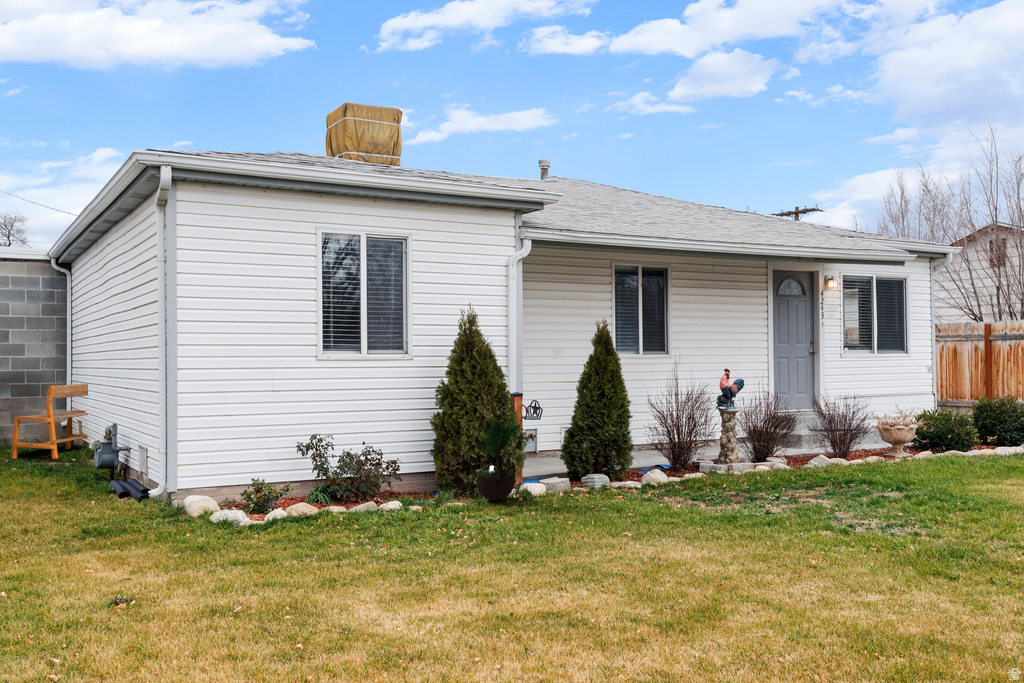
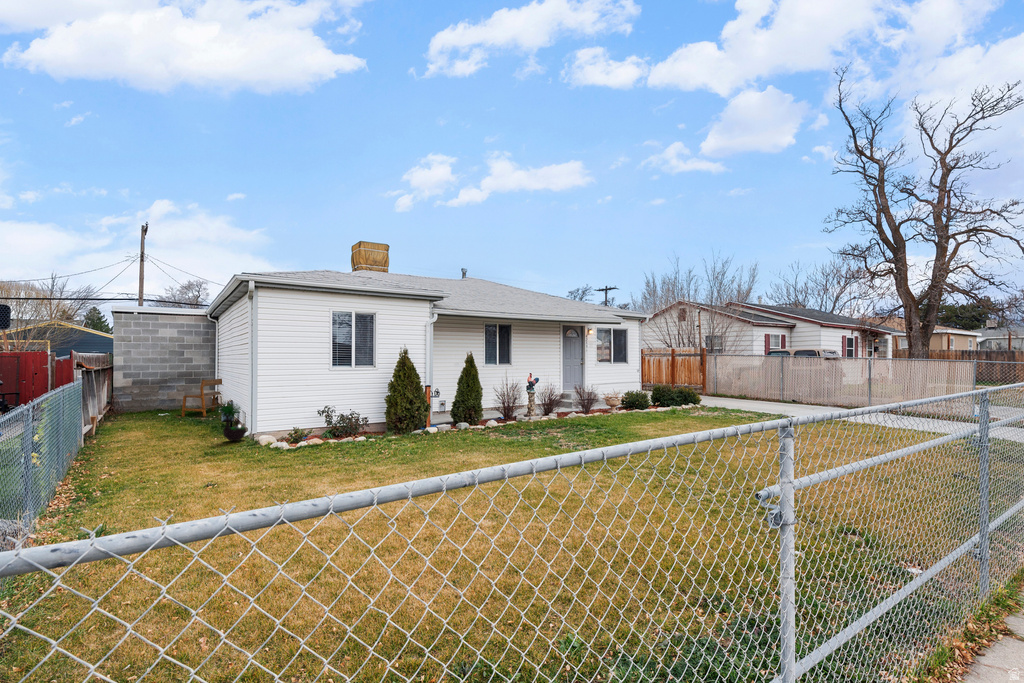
potted tree: present [473,417,521,501] -> present [217,402,246,441]

